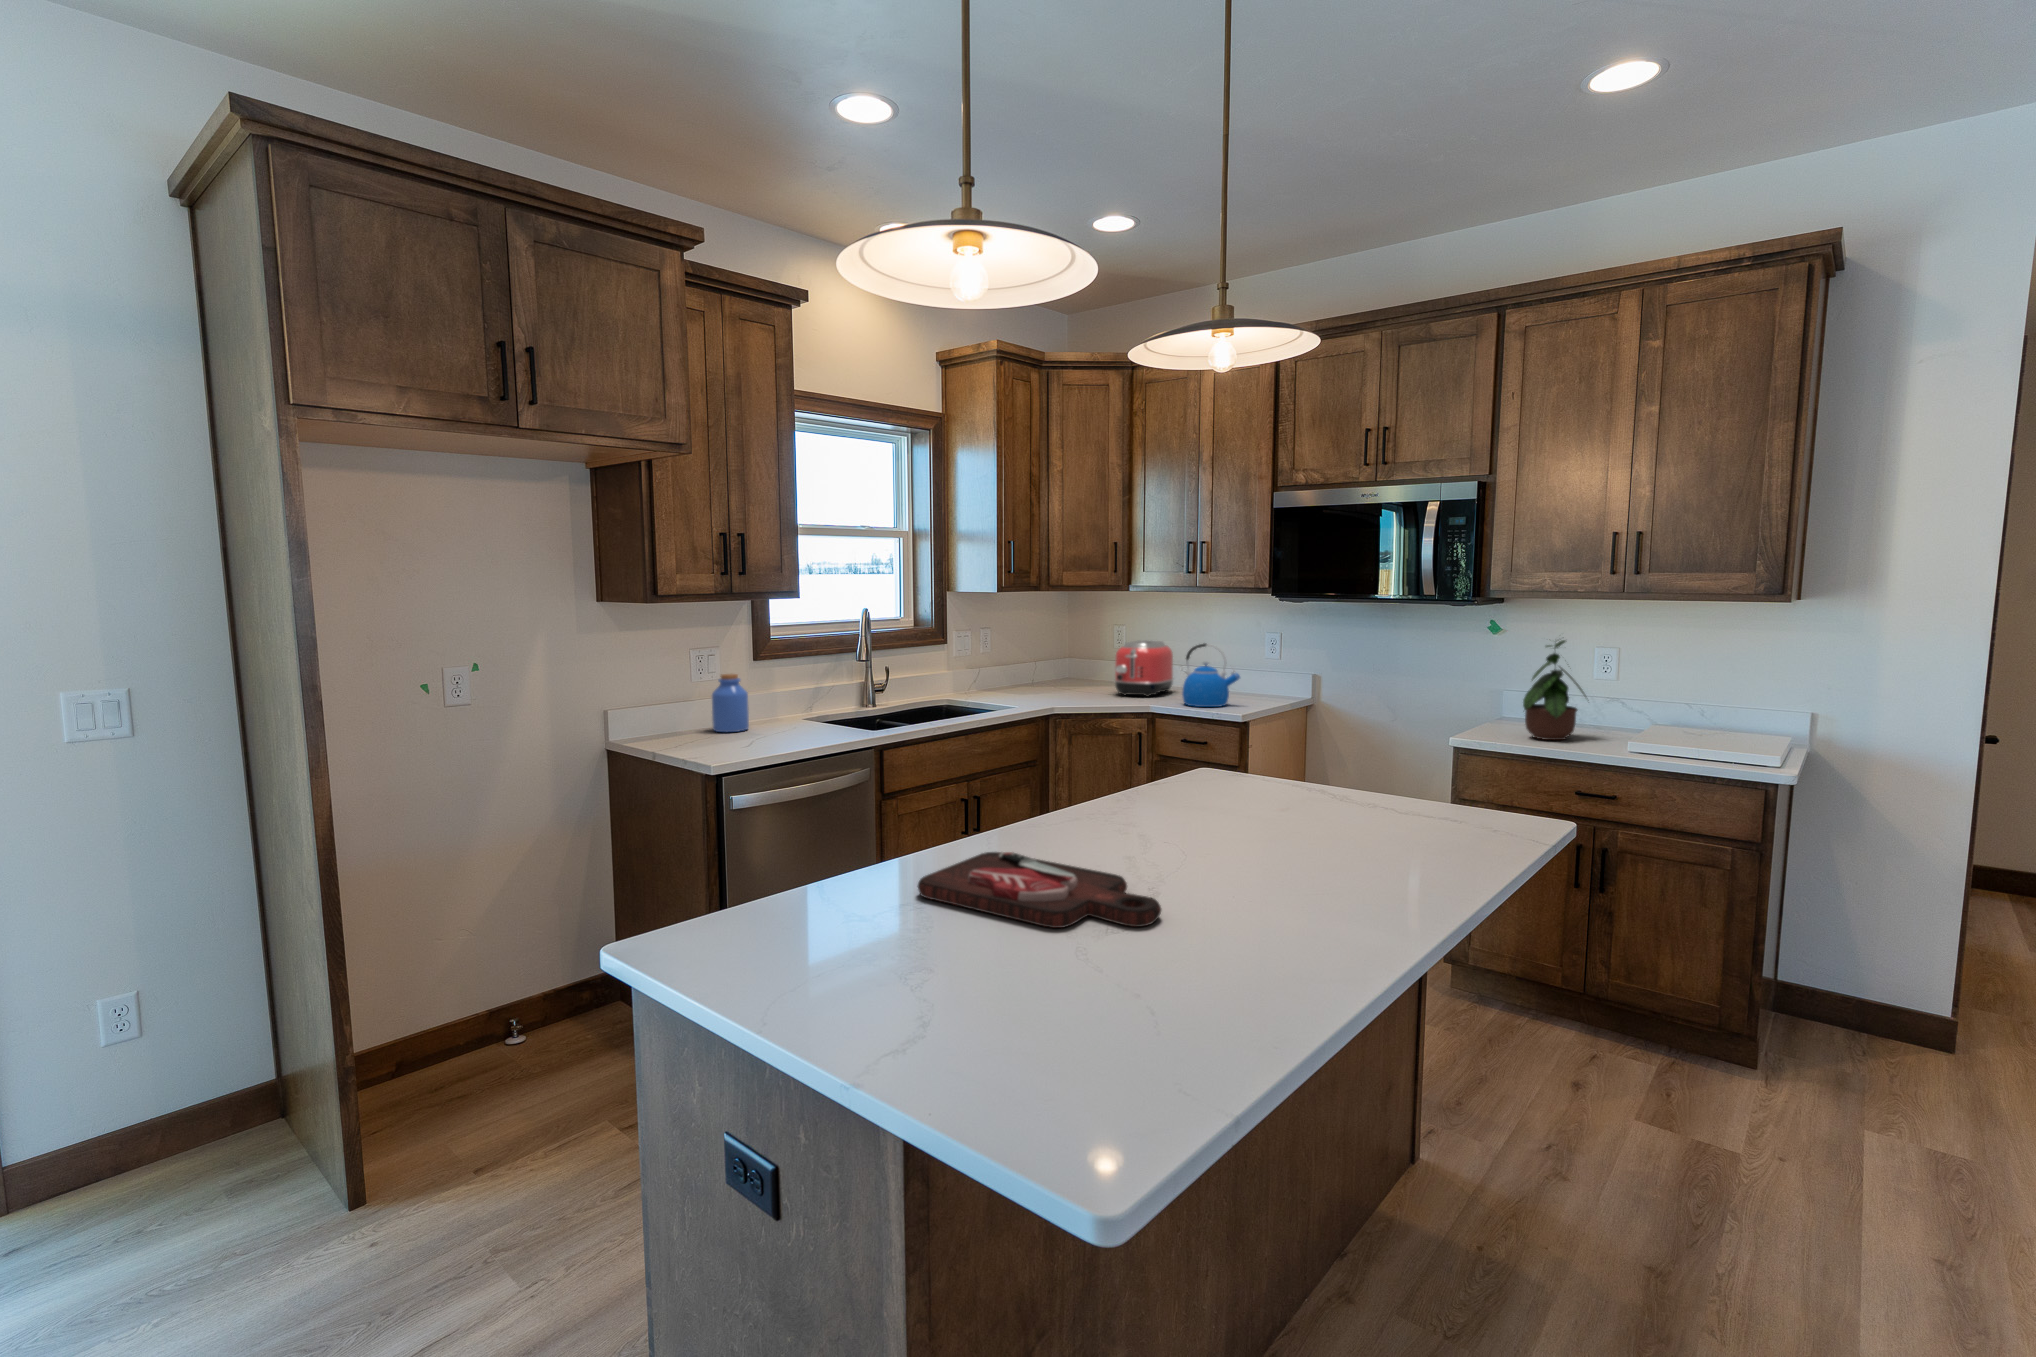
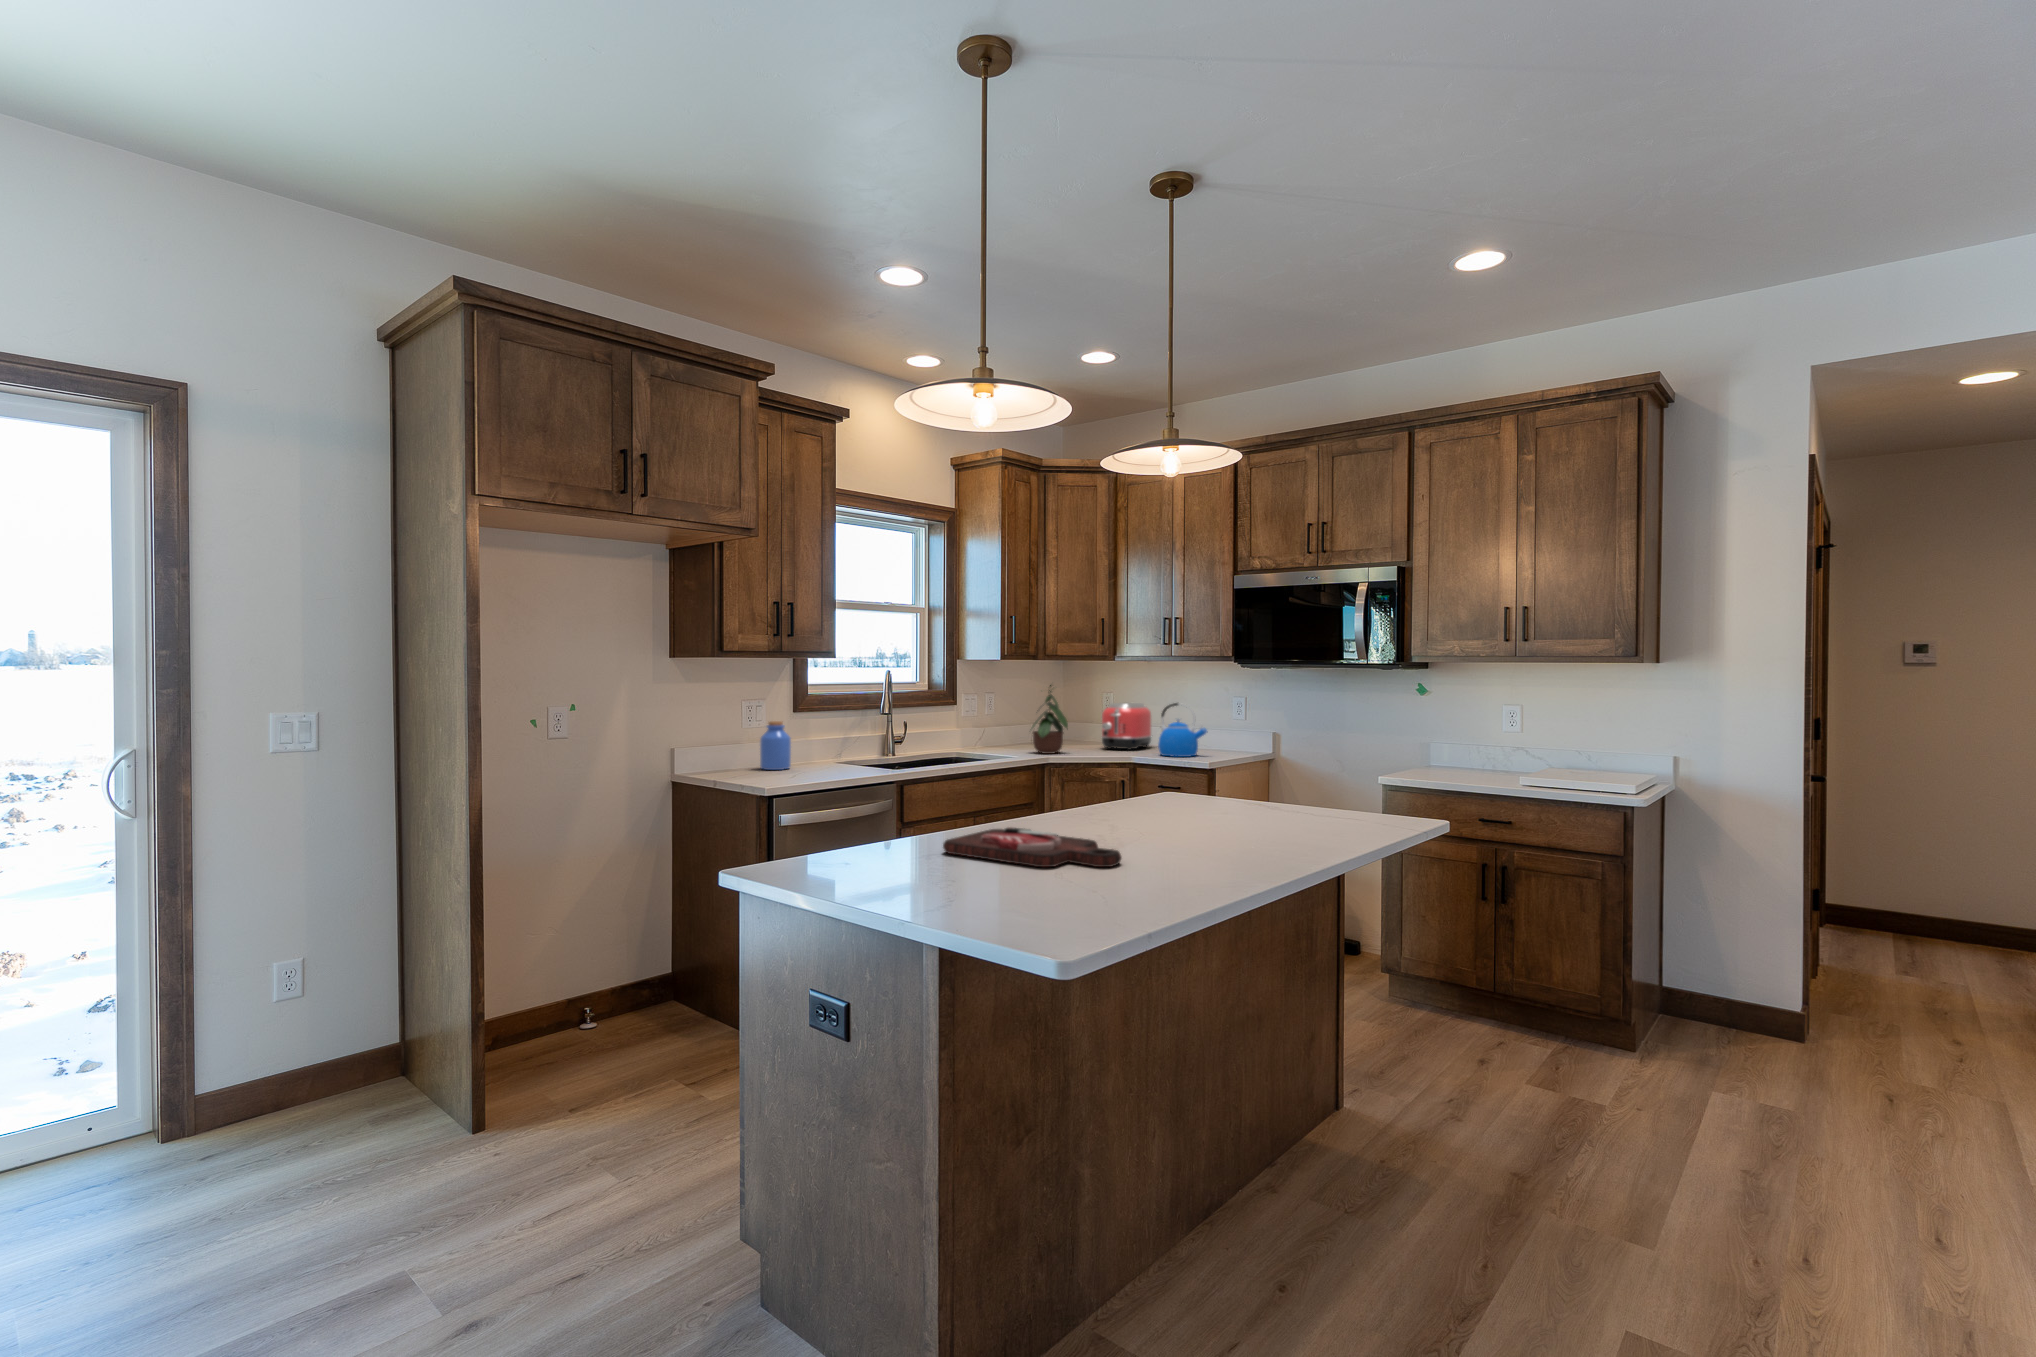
potted plant: present [1523,640,1586,740] -> present [1032,685,1068,754]

